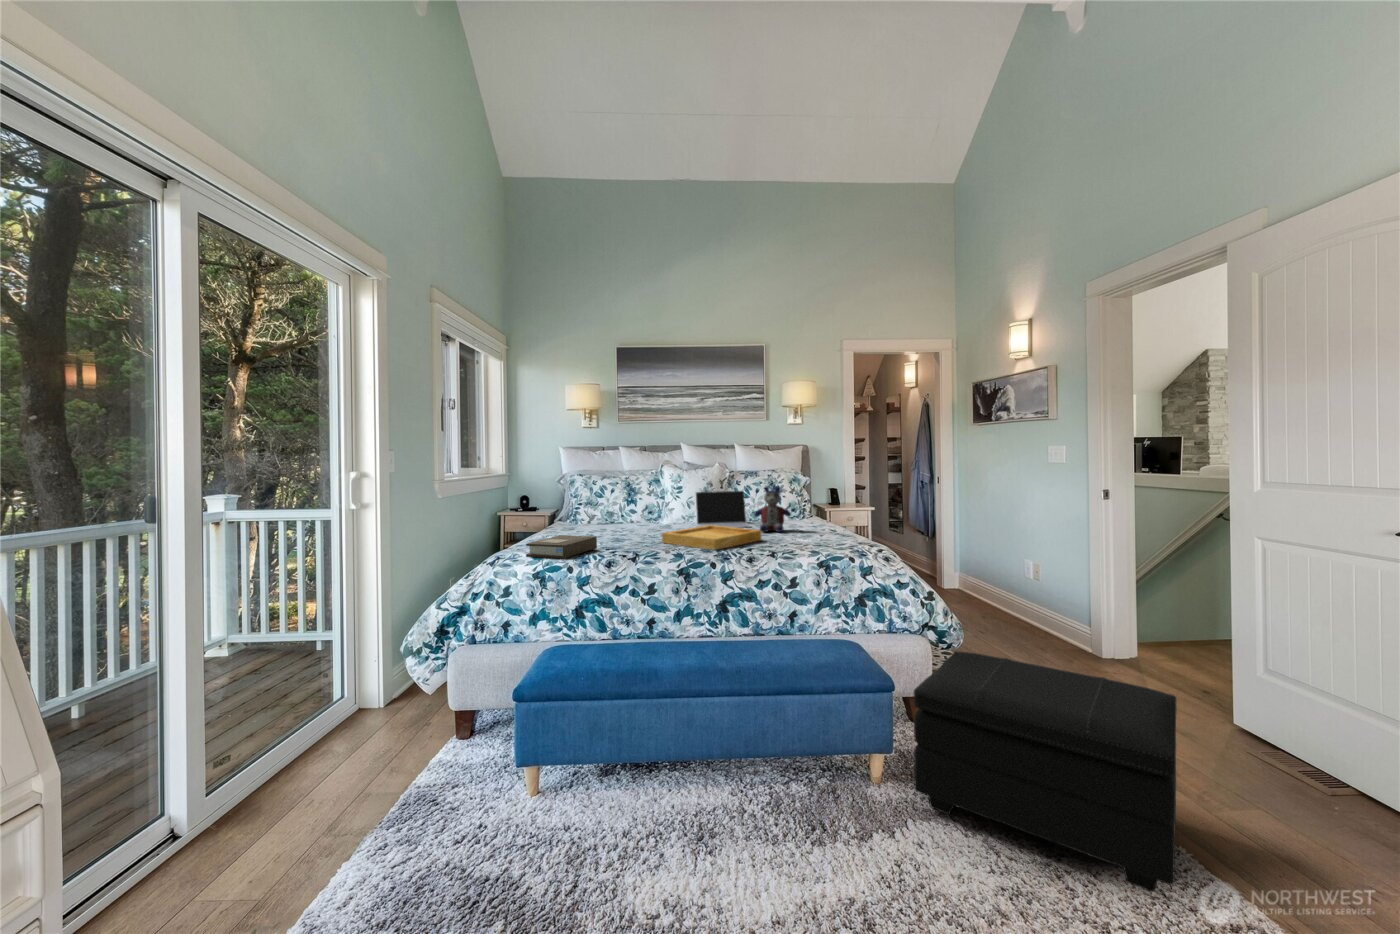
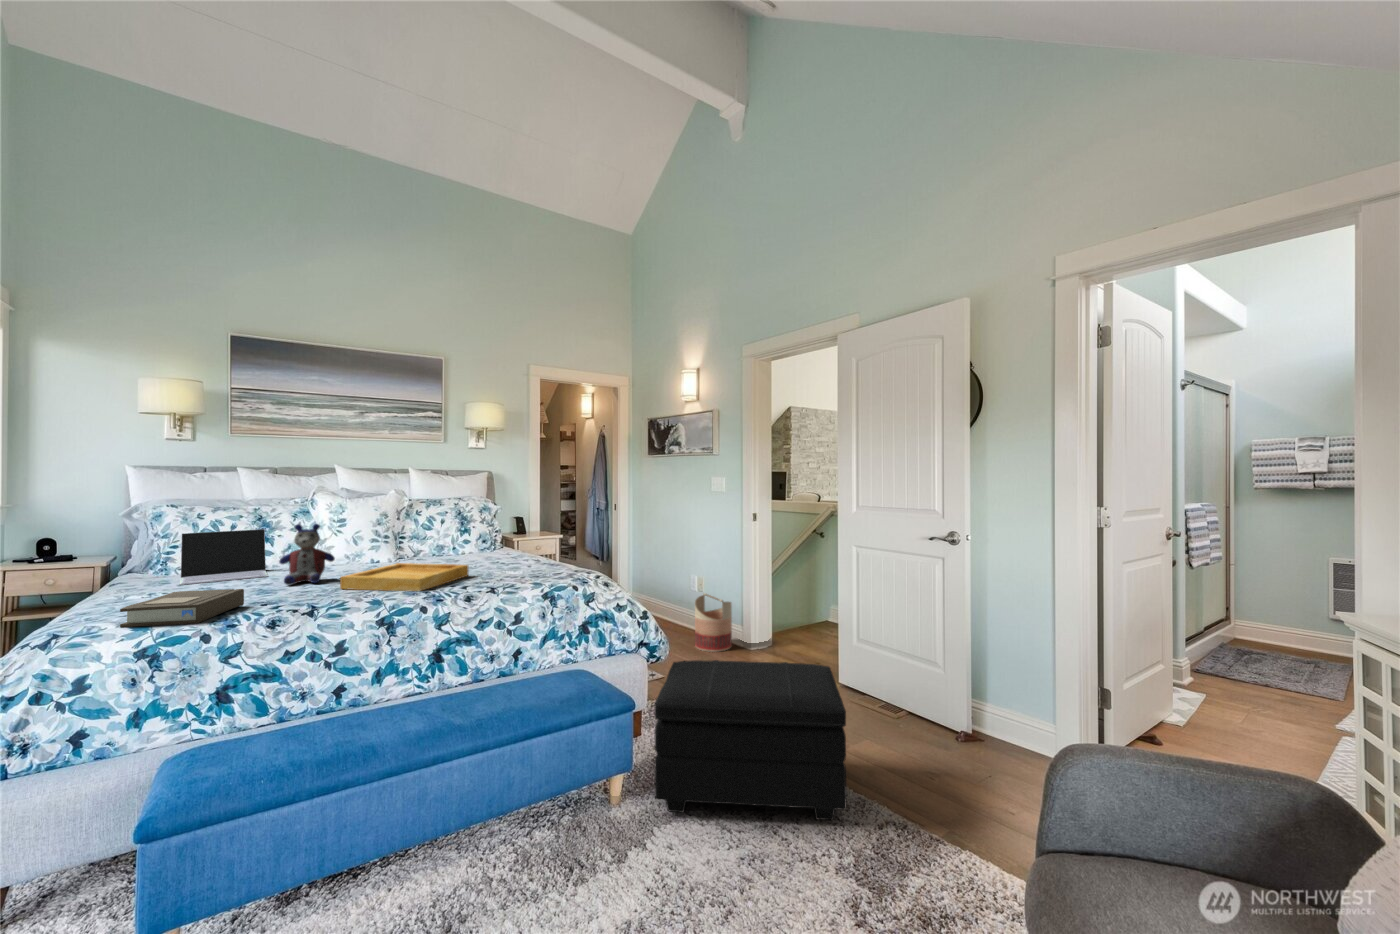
stuffed bear: present [755,487,791,532] -> present [279,524,335,585]
laptop: present [696,491,751,528] -> present [179,529,268,585]
basket: none [1022,582,1073,652] -> present [695,593,732,652]

